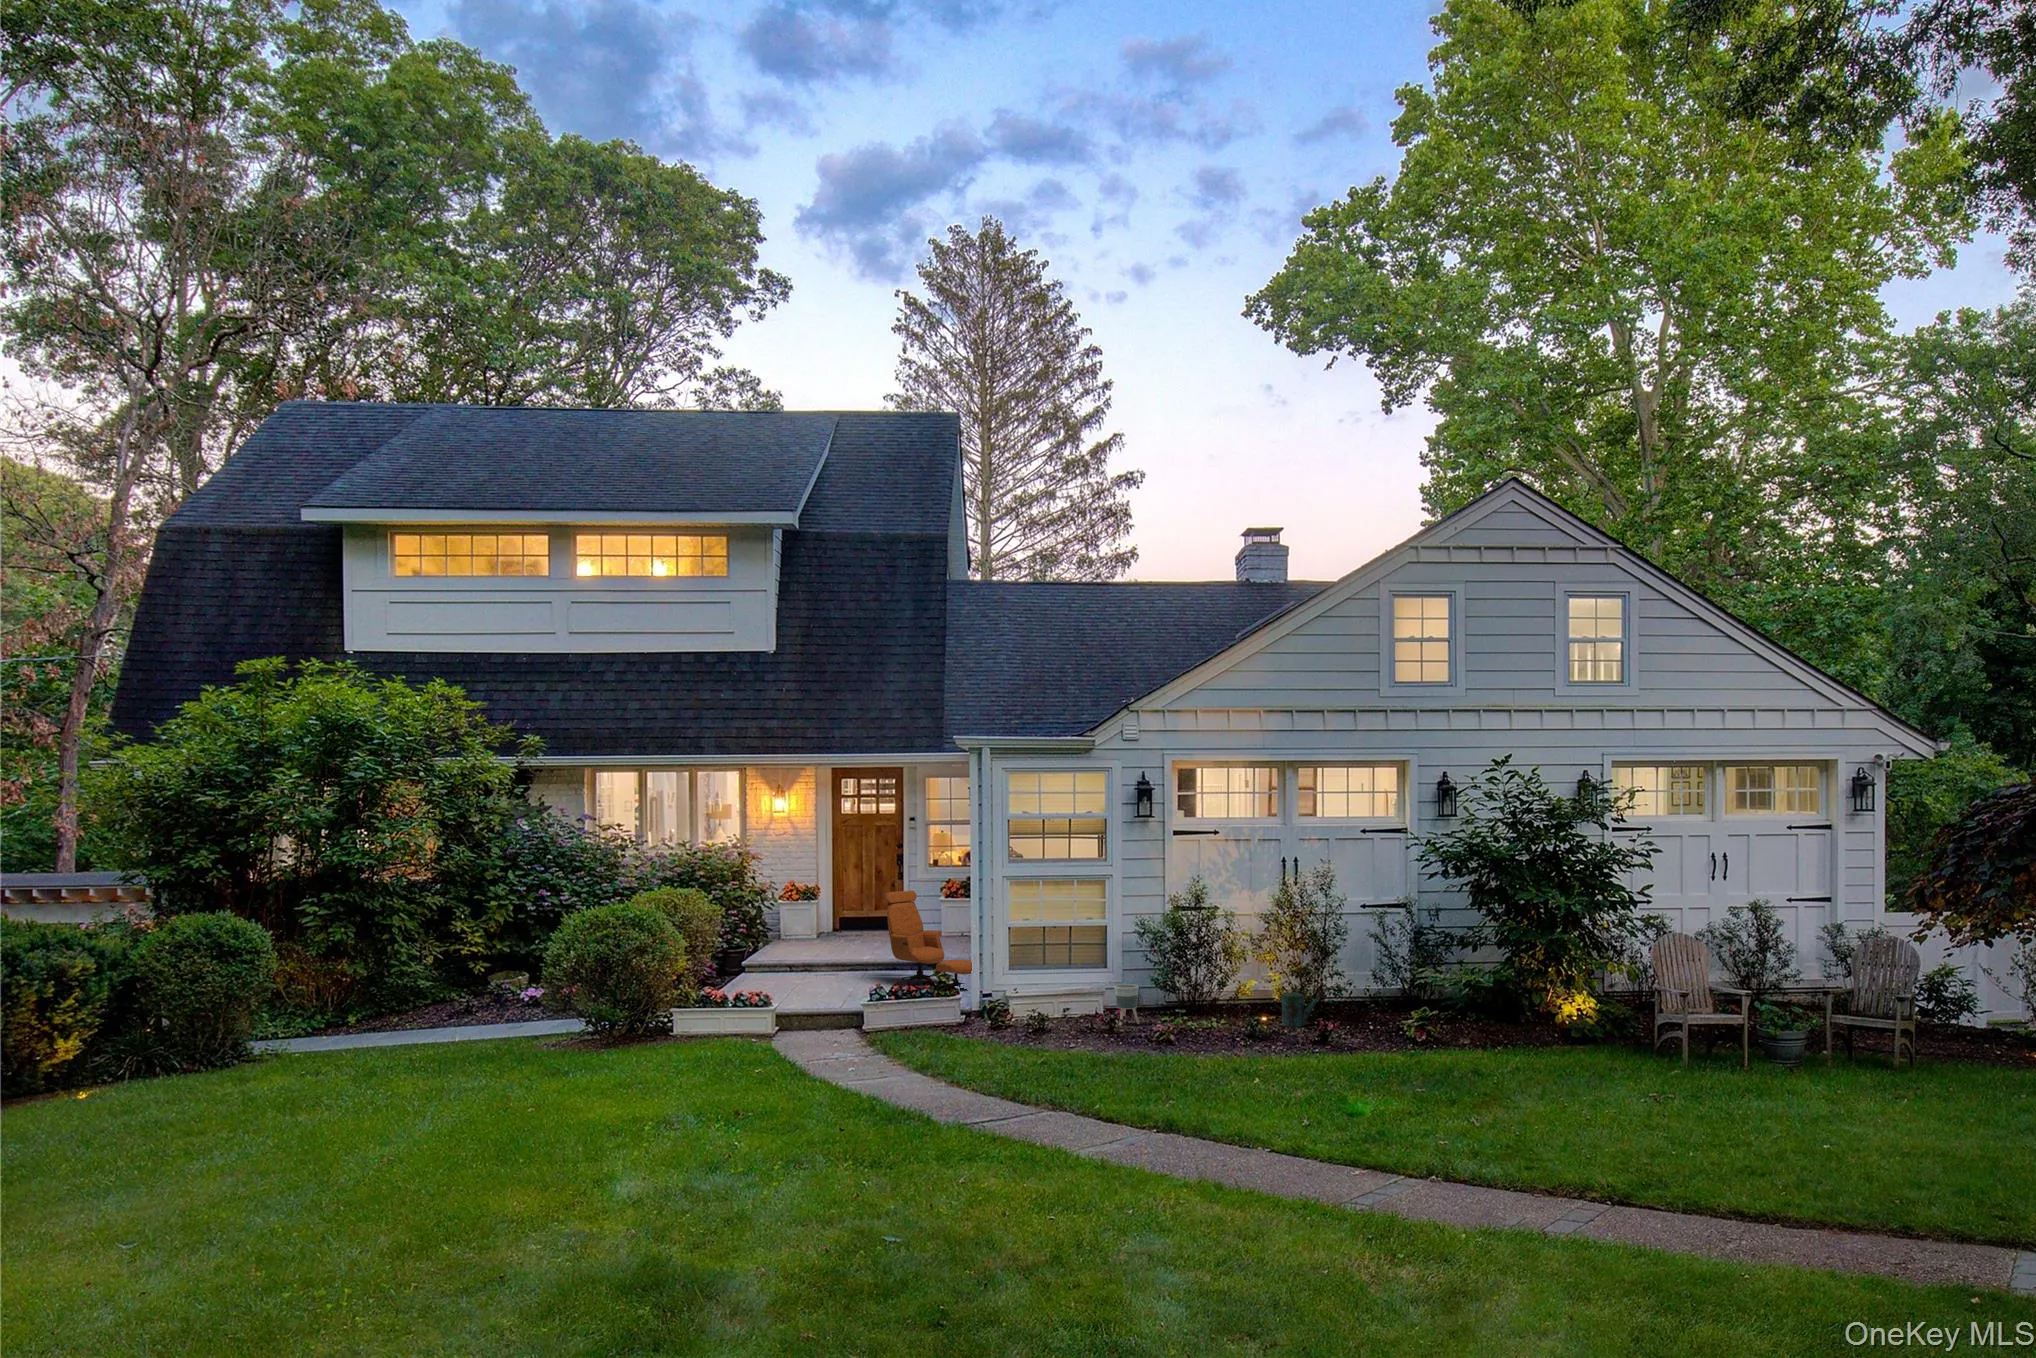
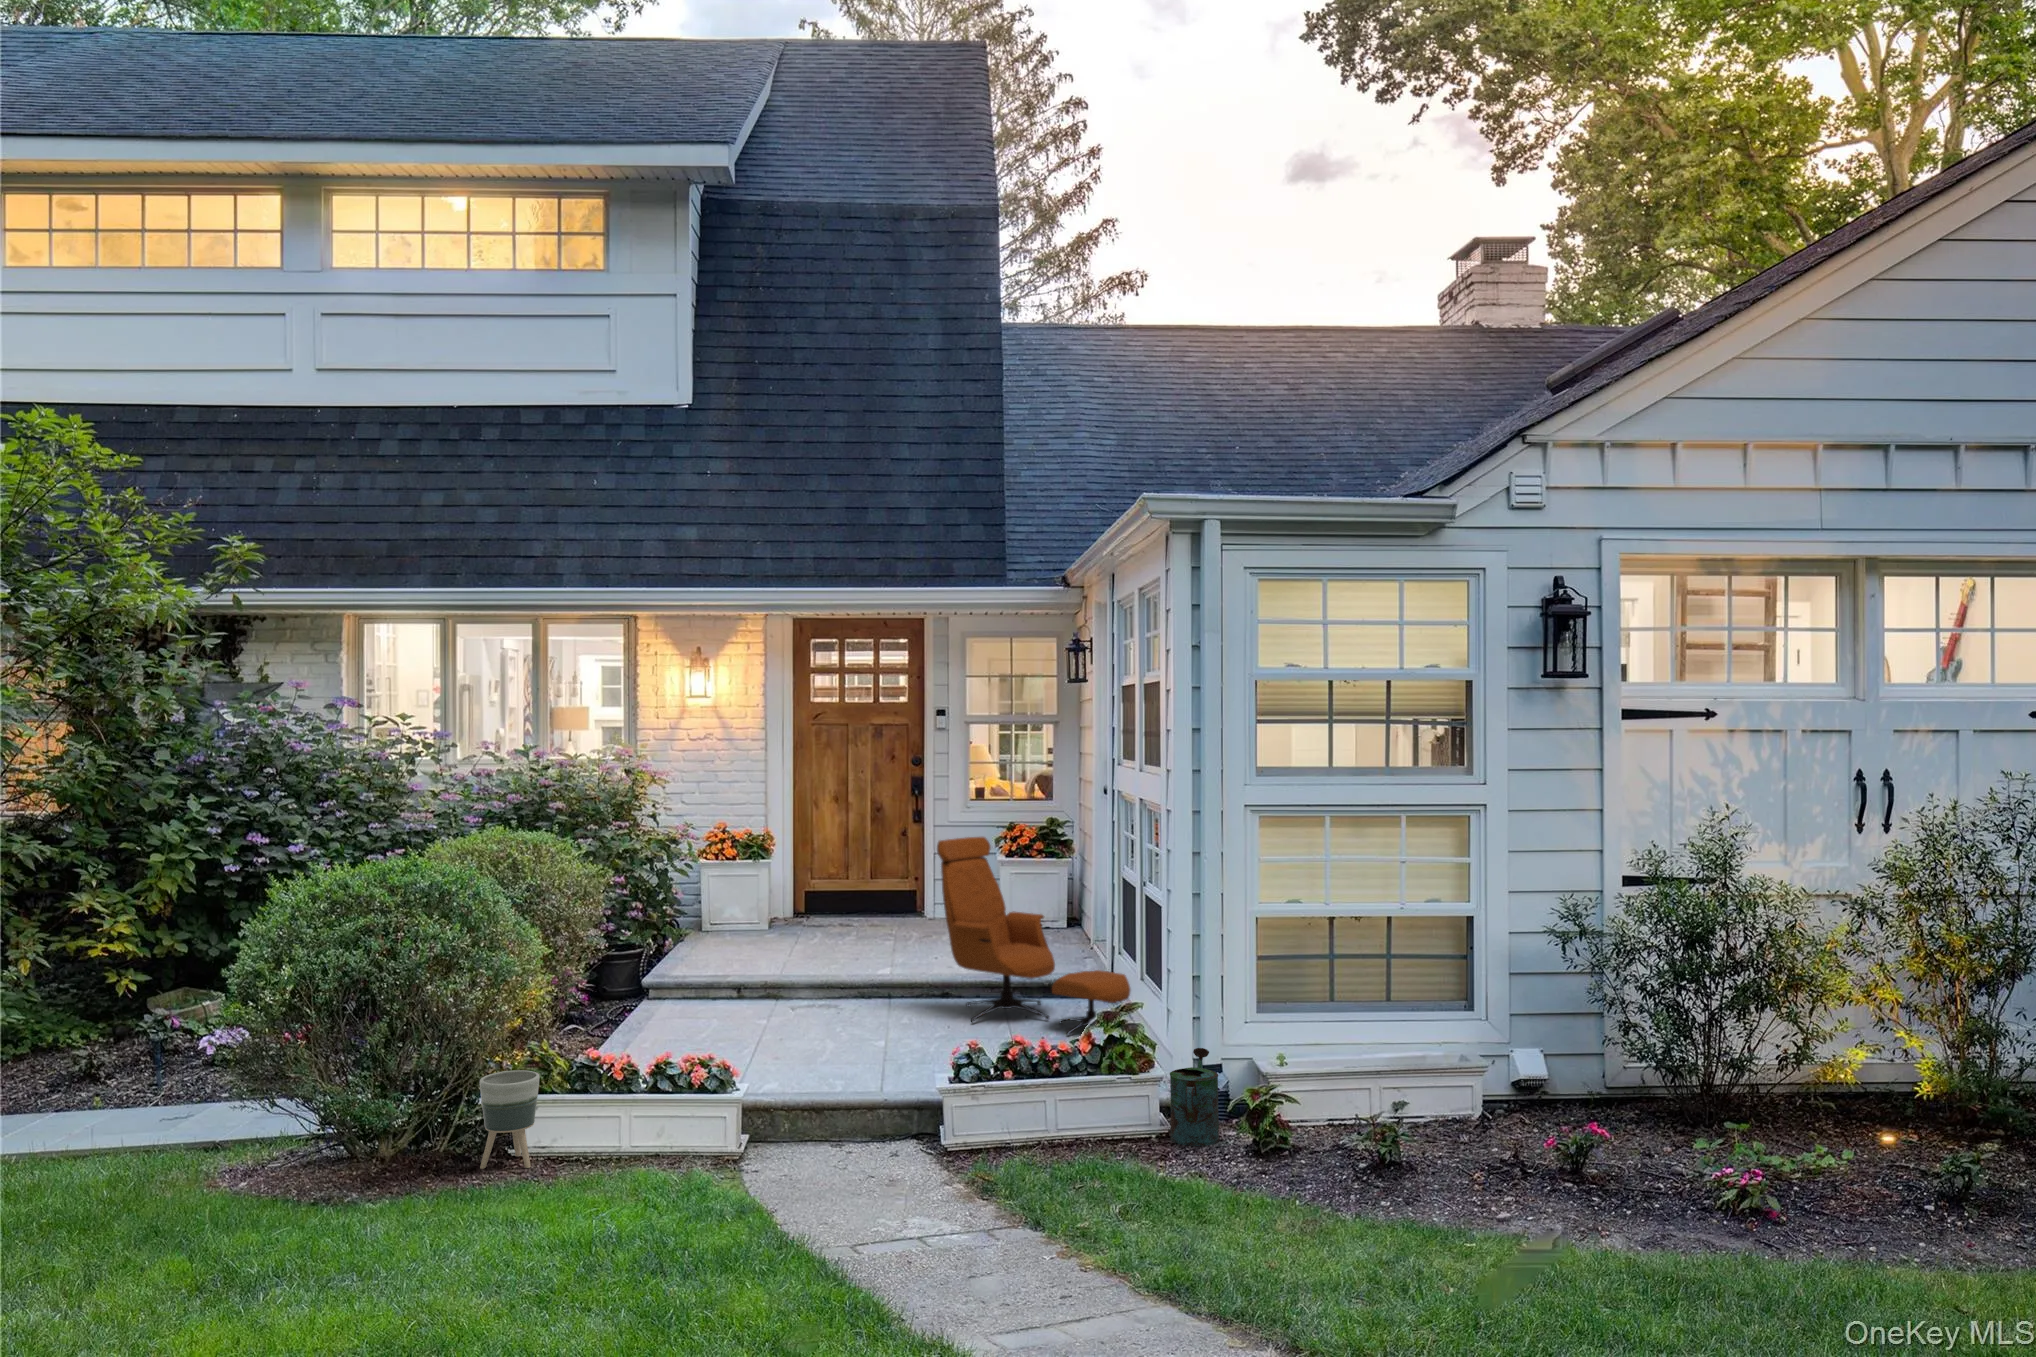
planter: present [1114,984,1139,1026] -> present [480,1070,540,1169]
watering can: present [1273,991,1325,1027] -> present [1170,1048,1219,1146]

